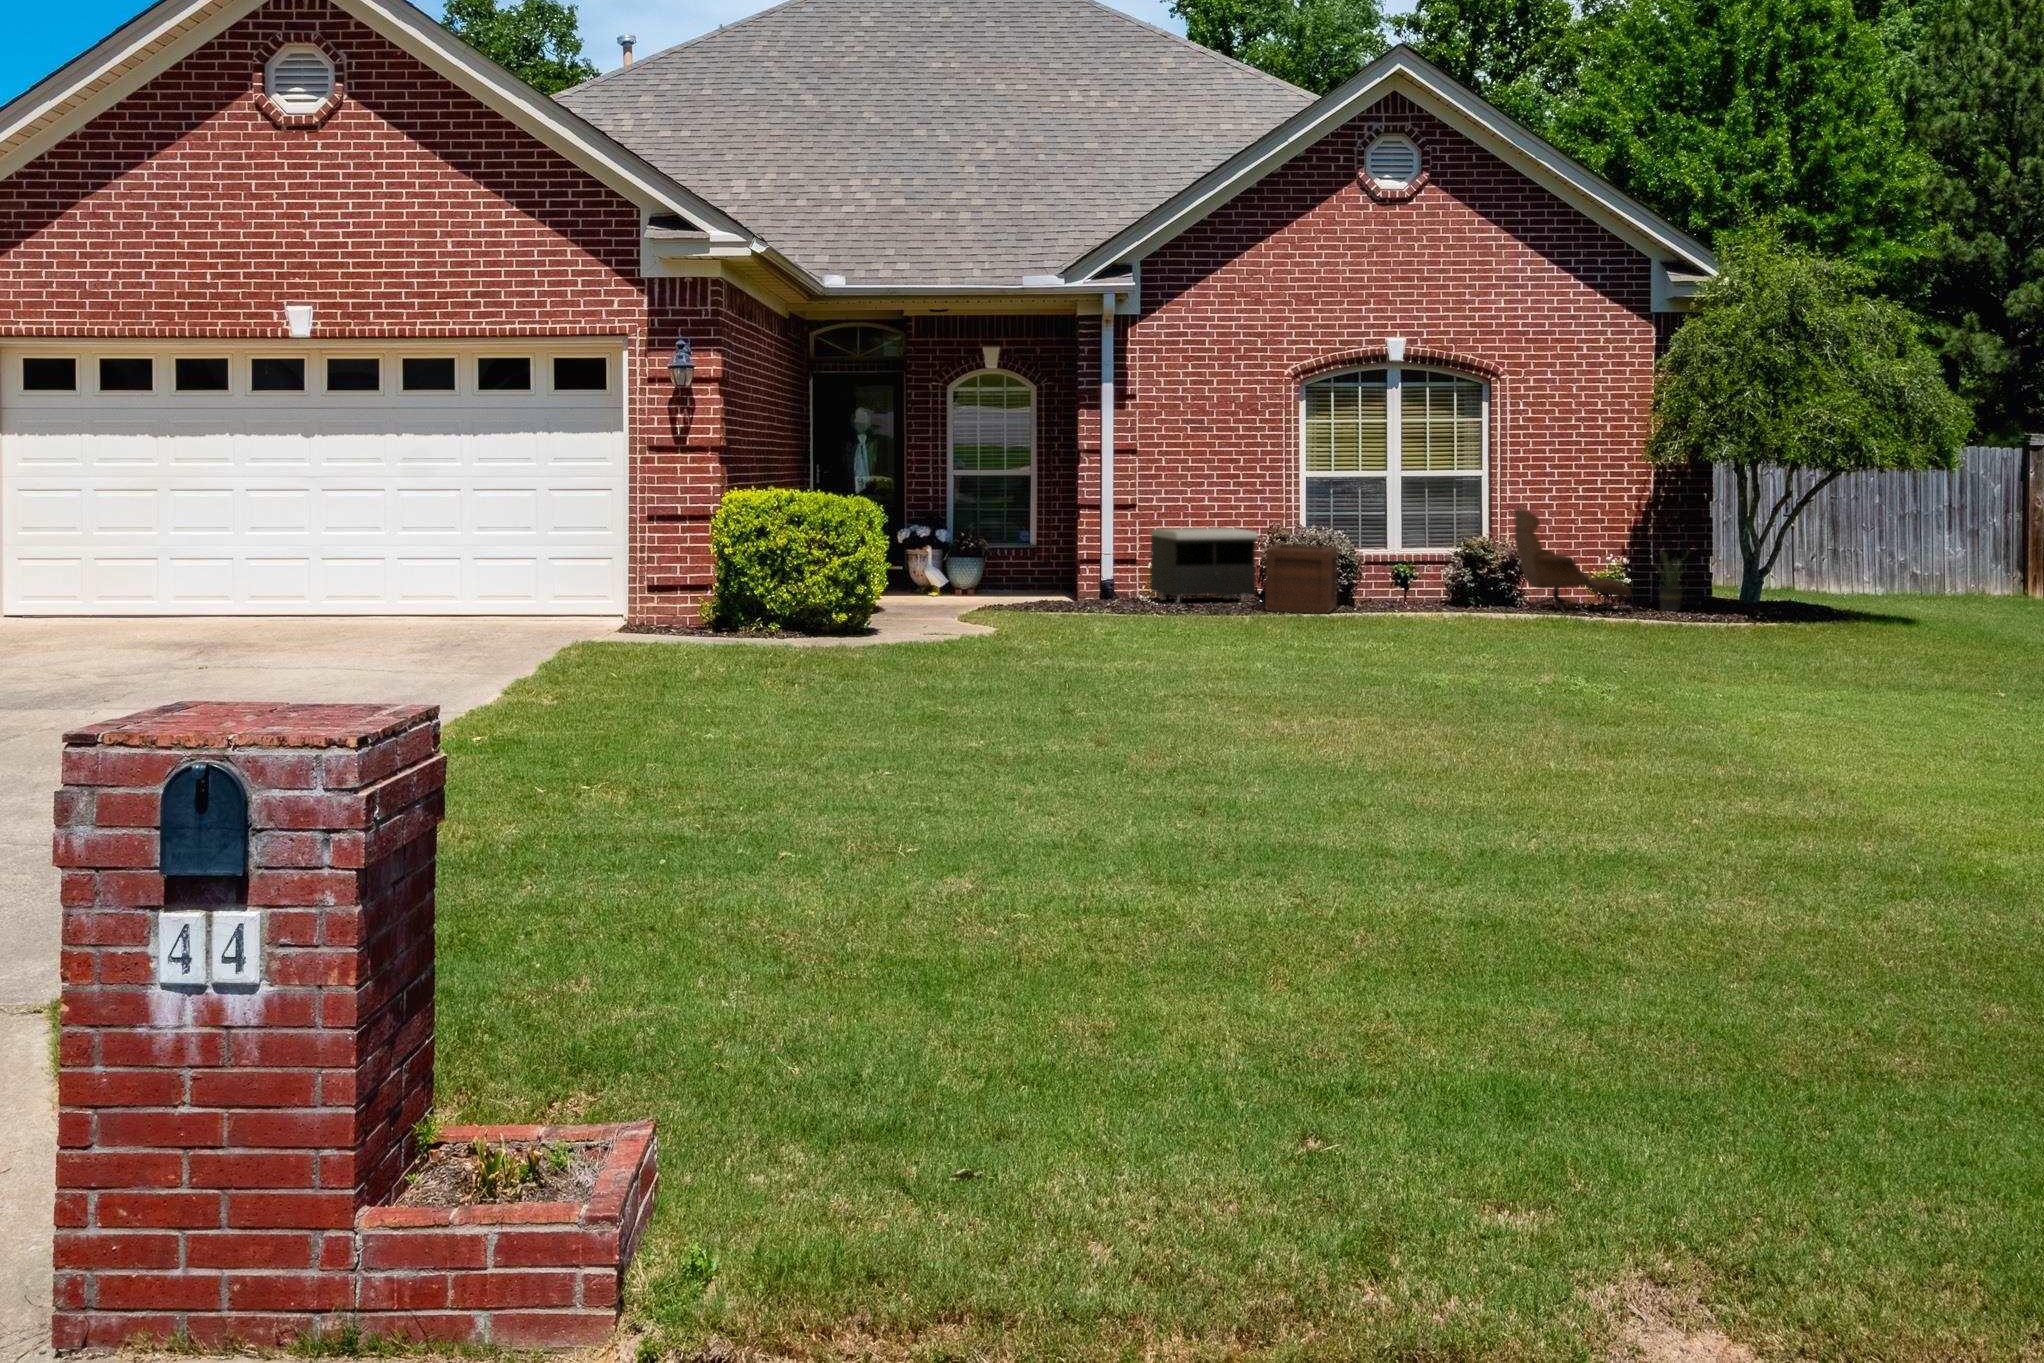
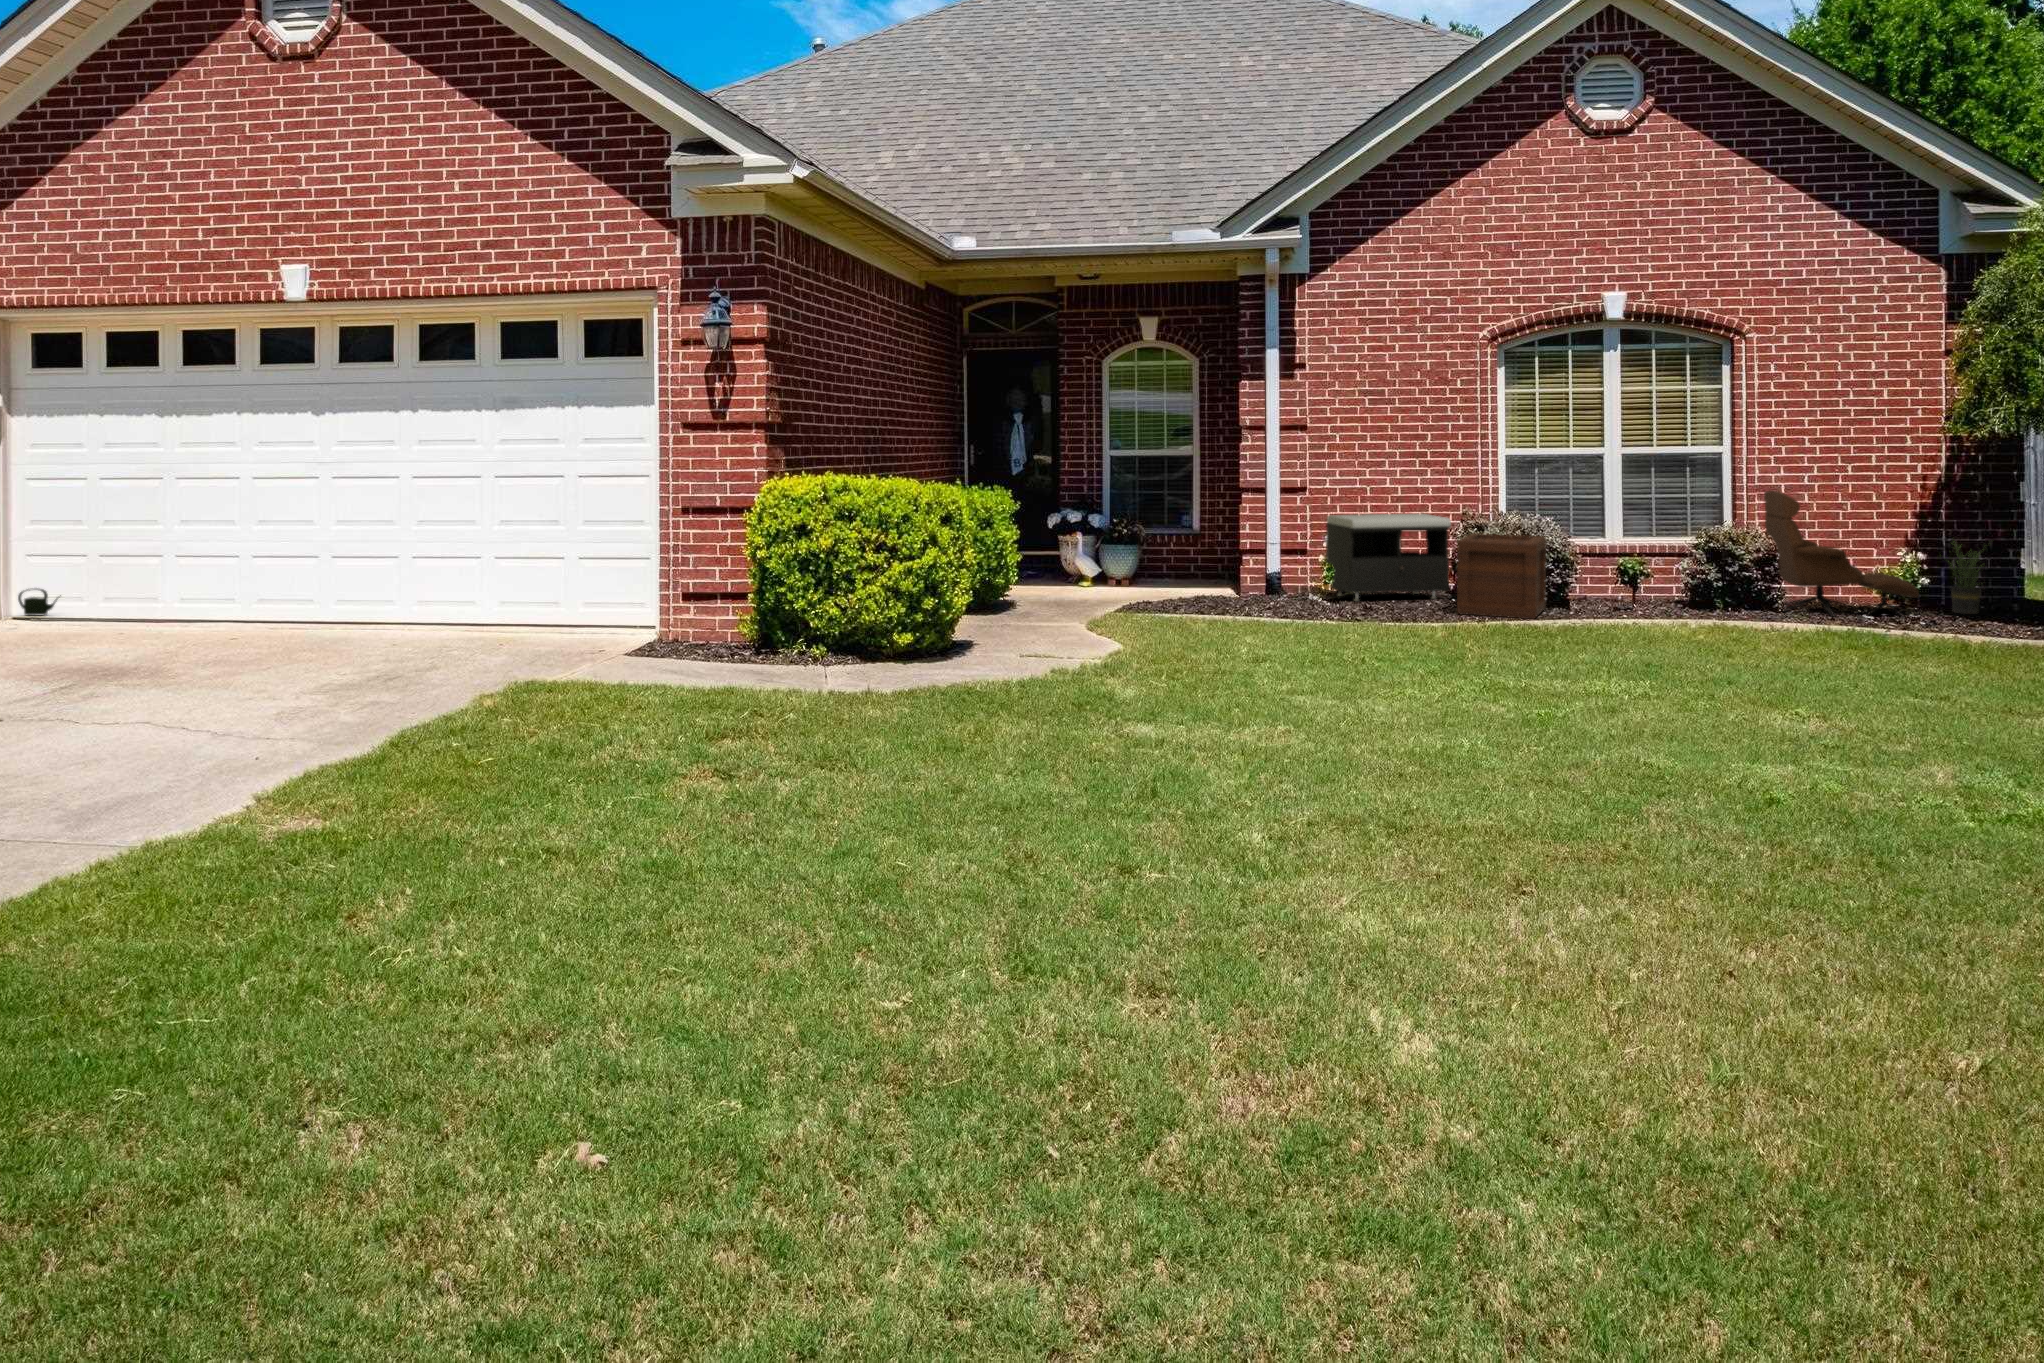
watering can: none [17,588,58,612] -> present [18,589,61,616]

